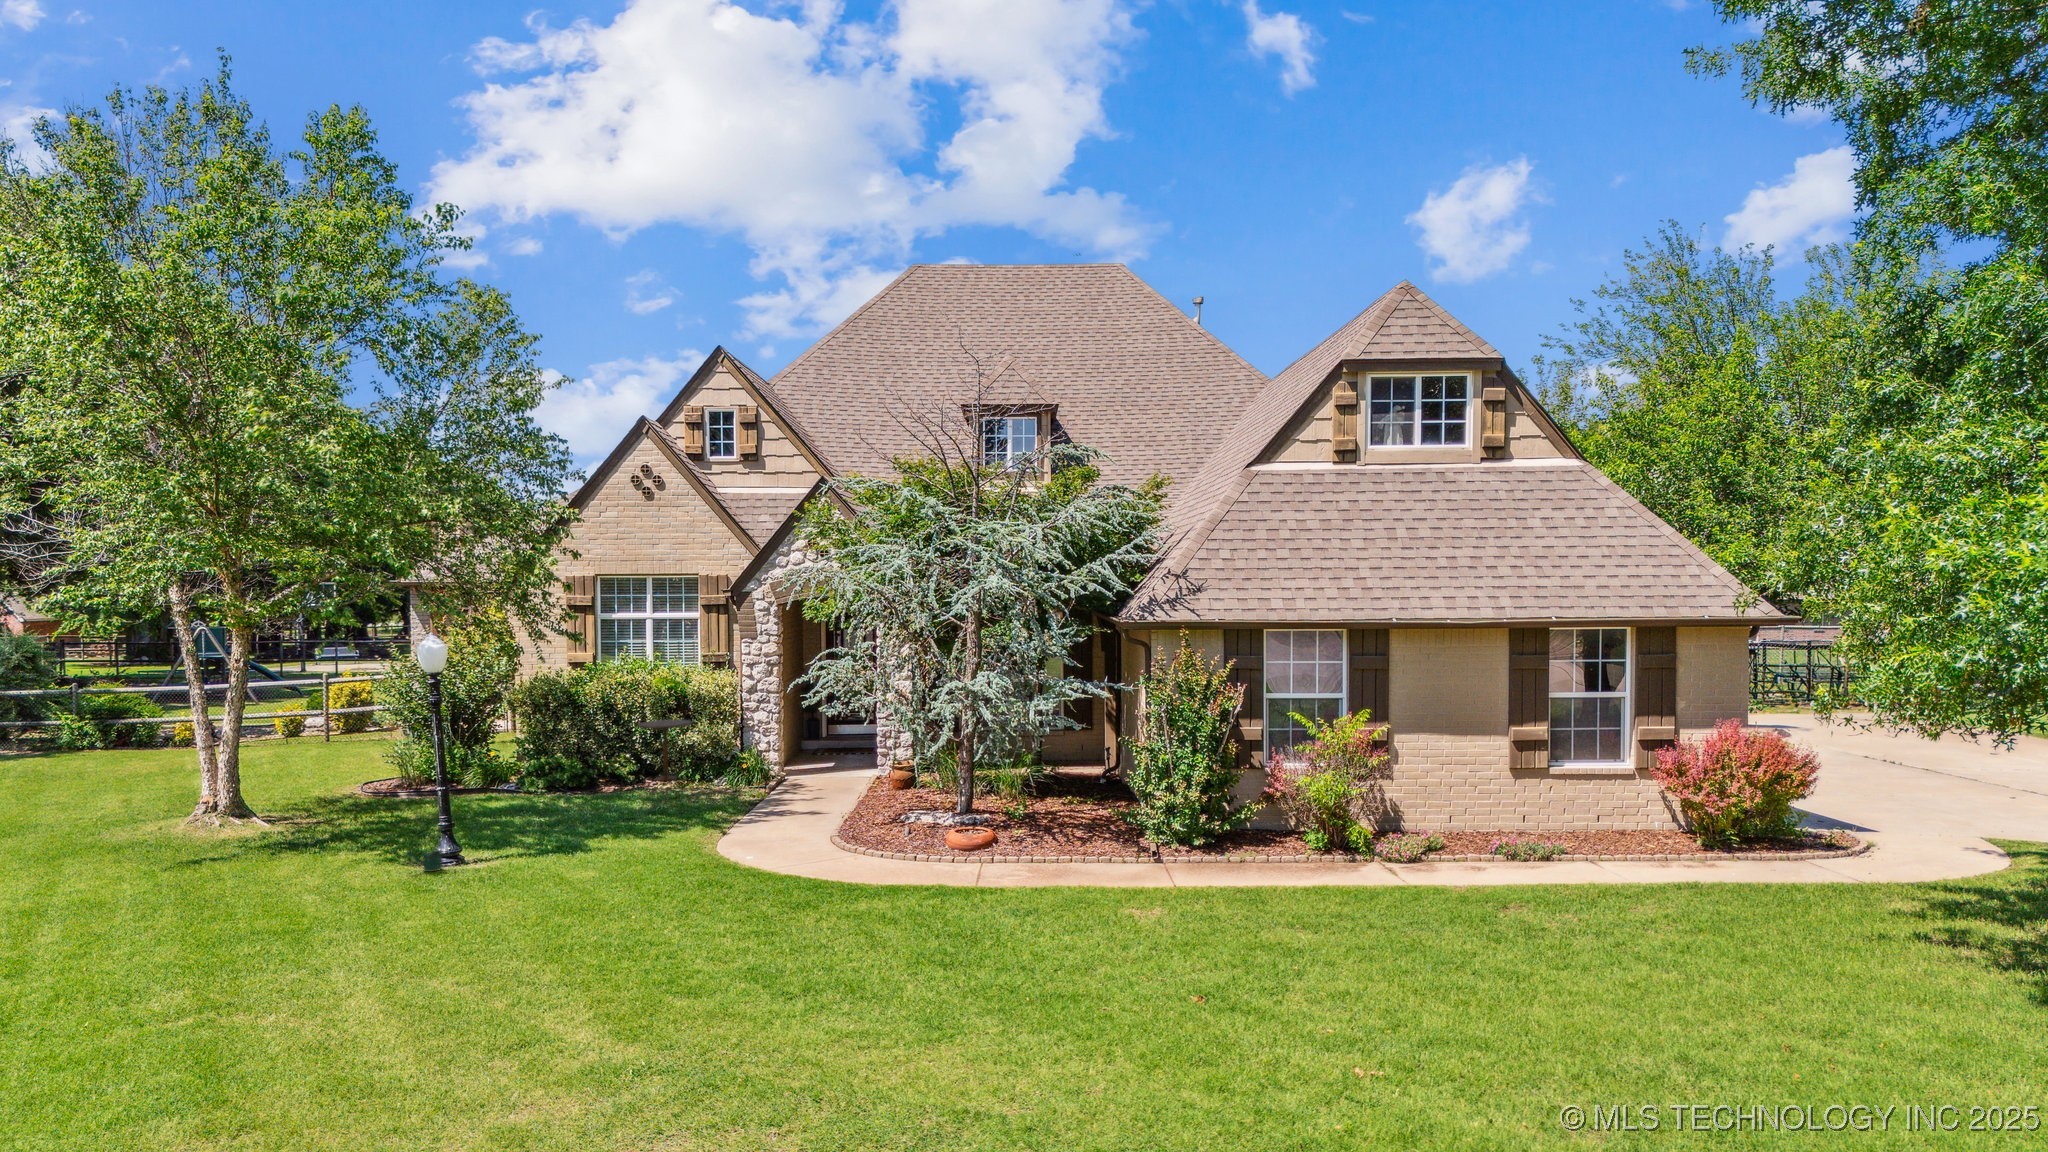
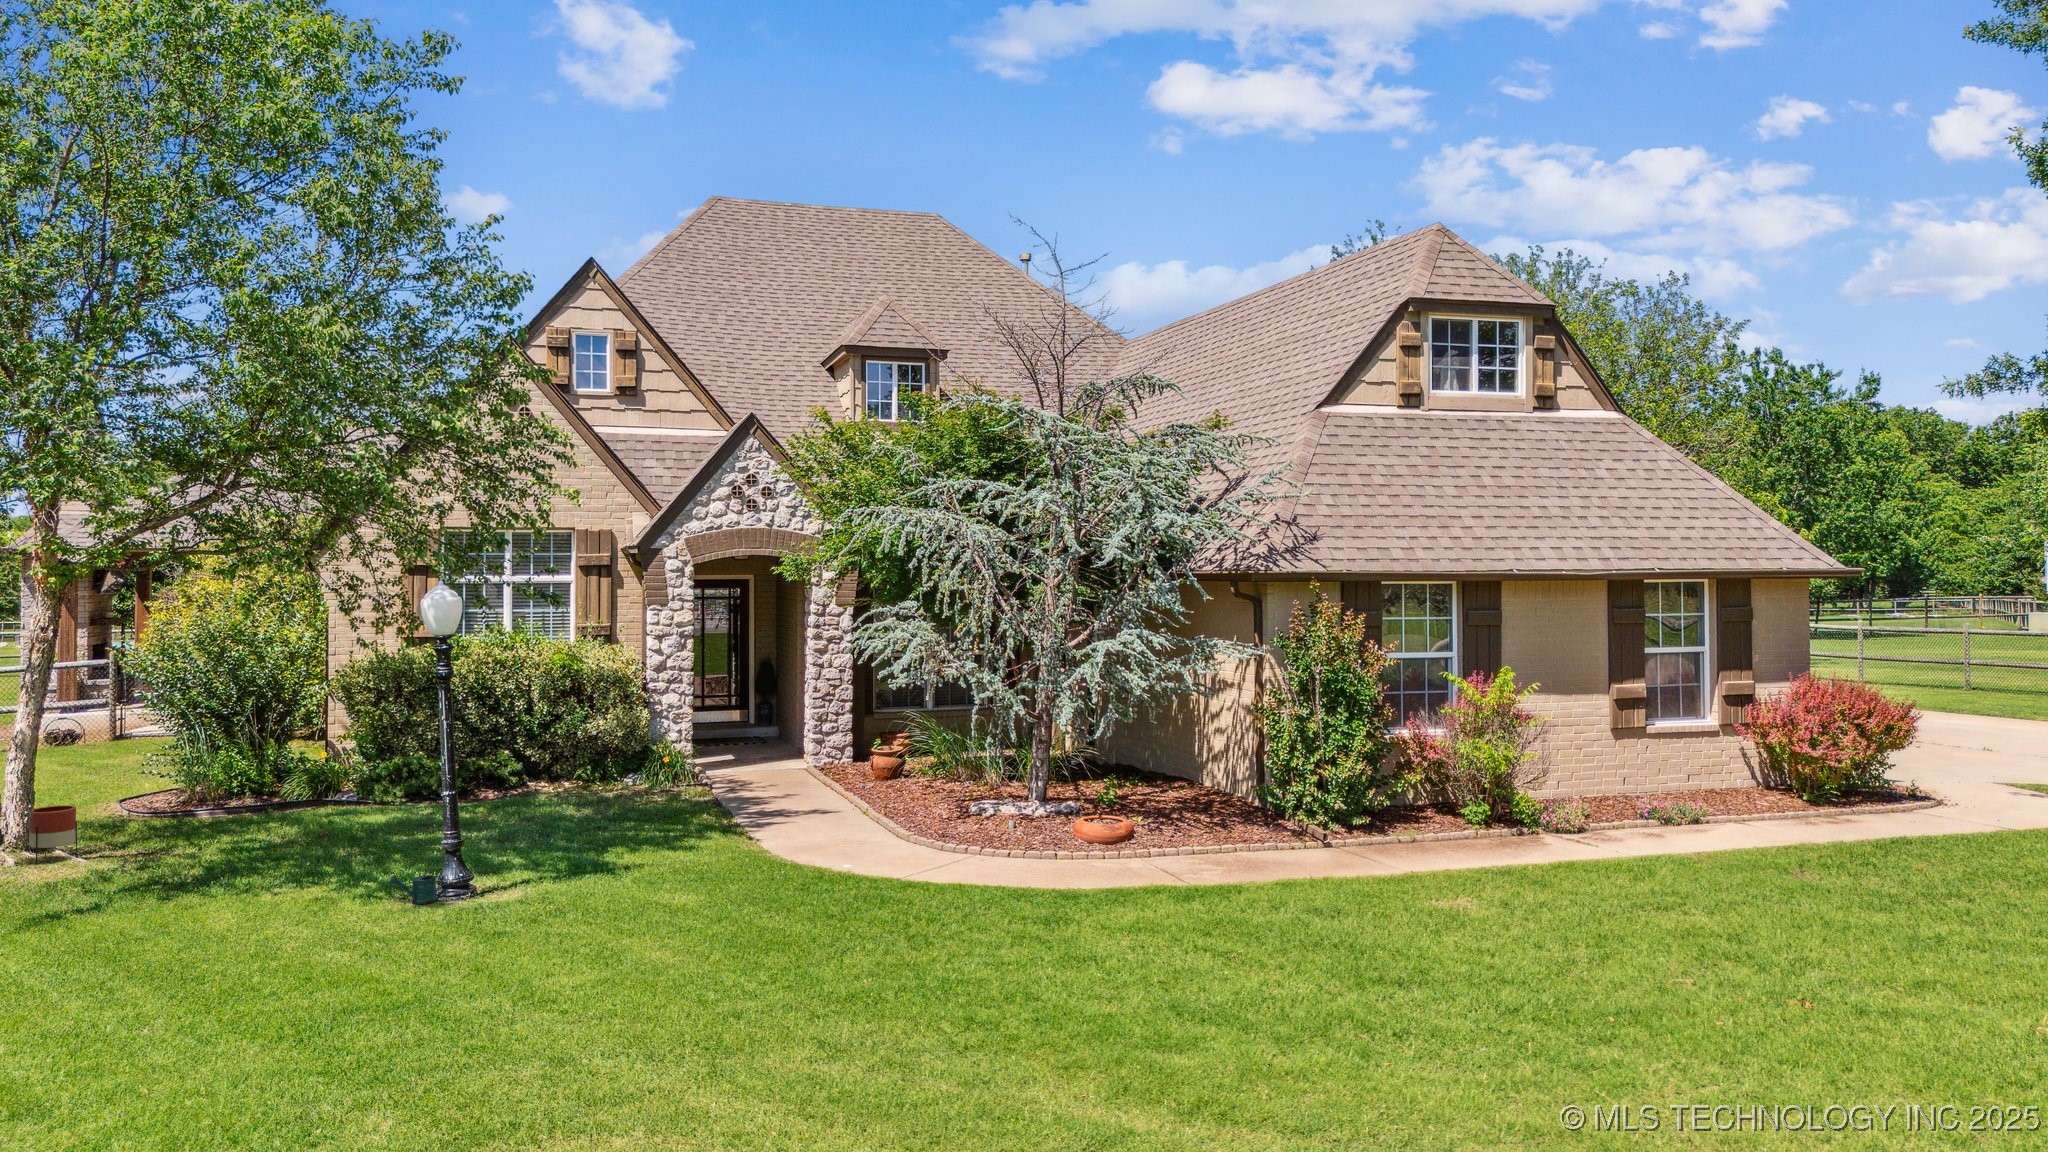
pedestal table: present [638,719,692,781] -> none [527,710,601,791]
planter: none [266,783,297,823] -> present [29,805,77,864]

